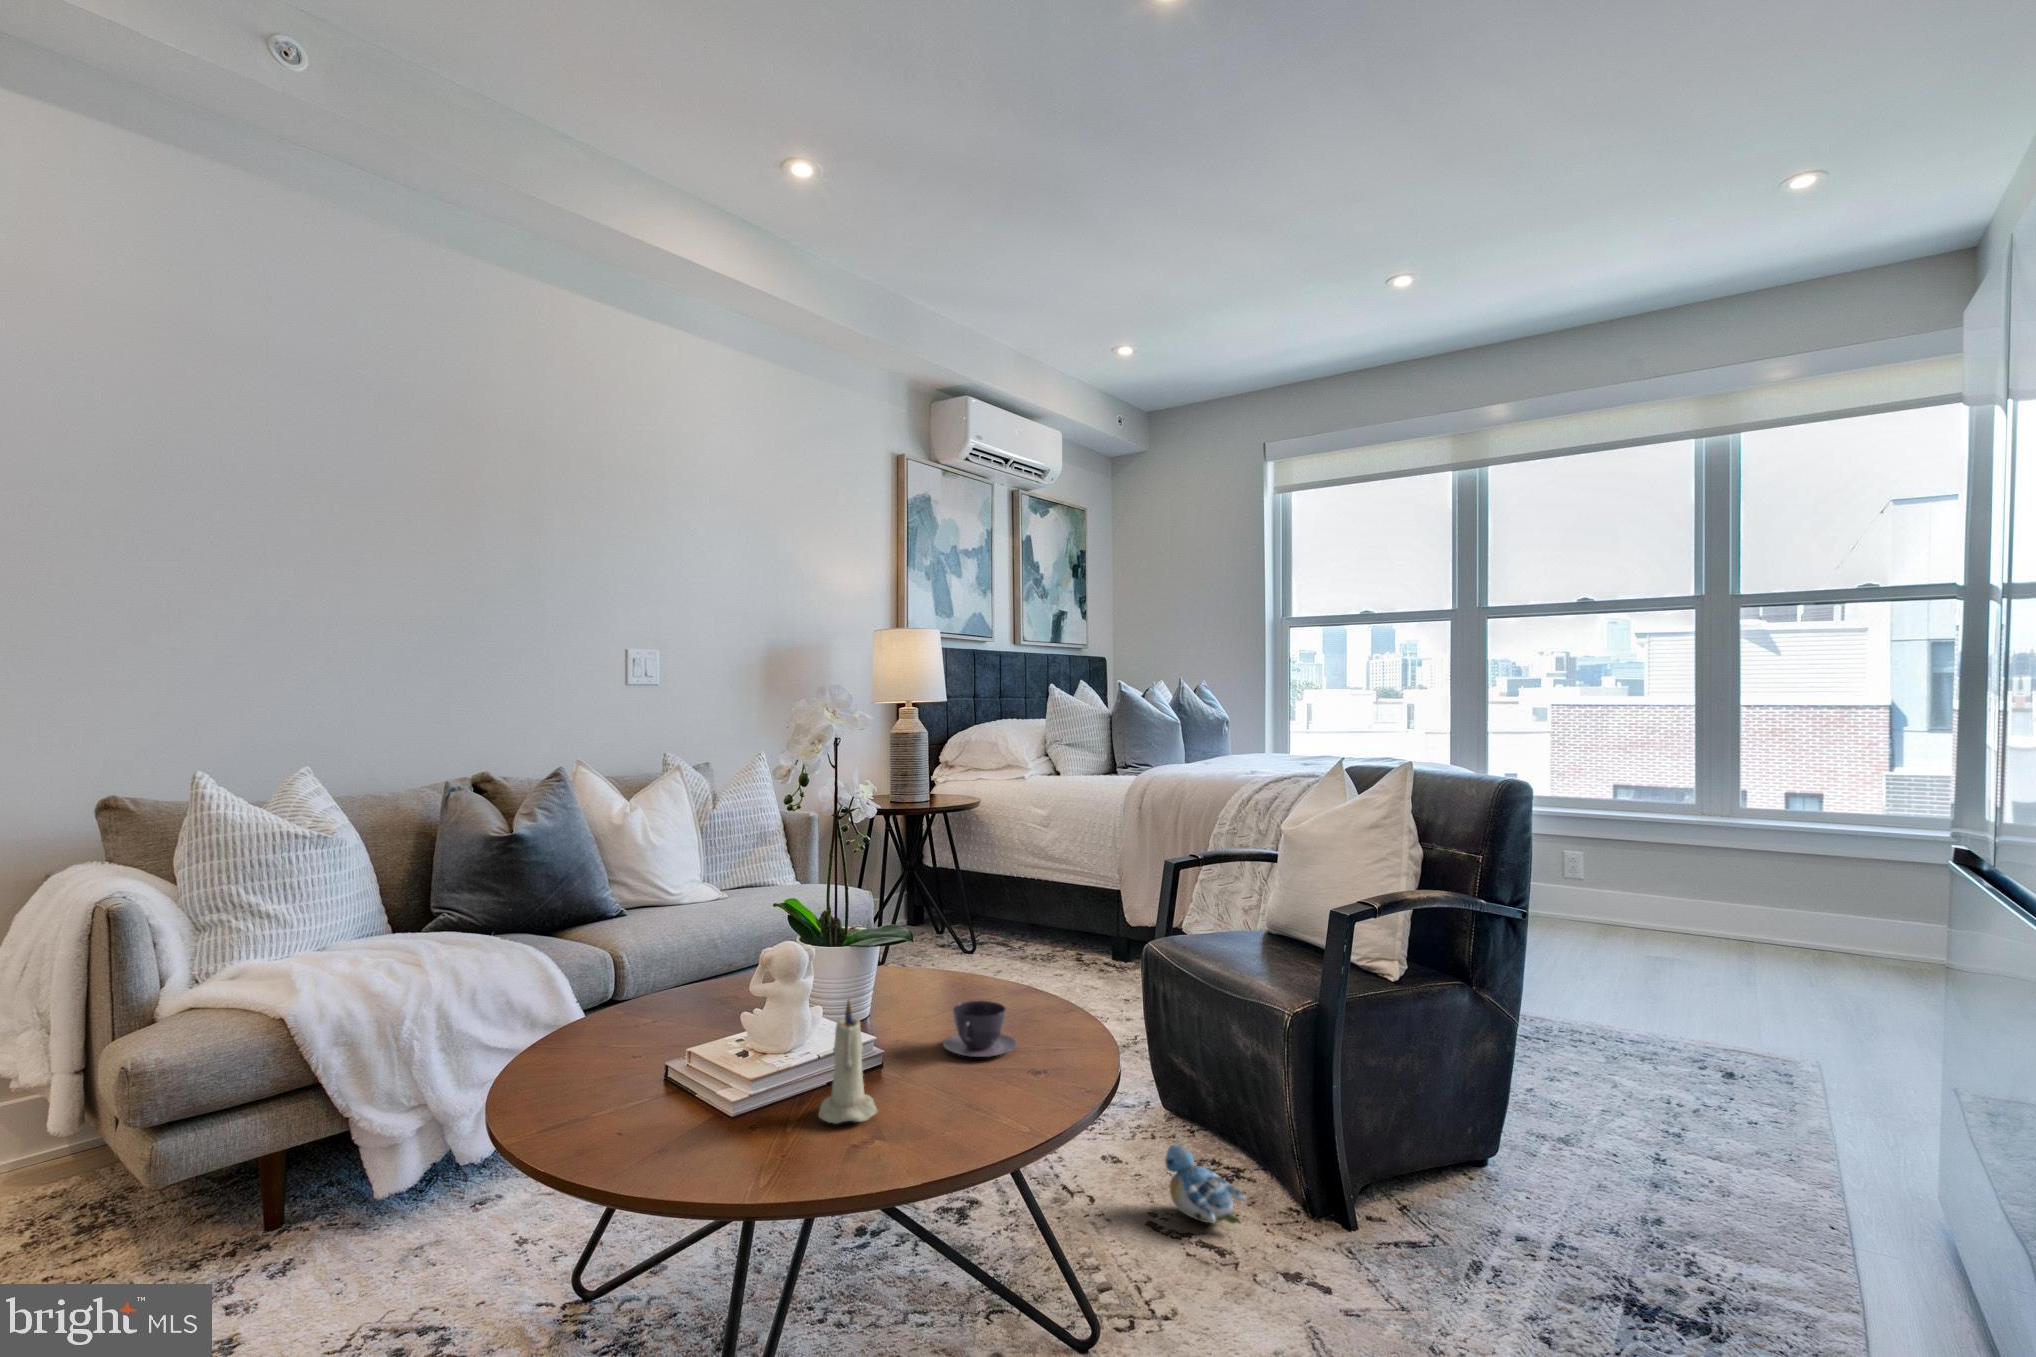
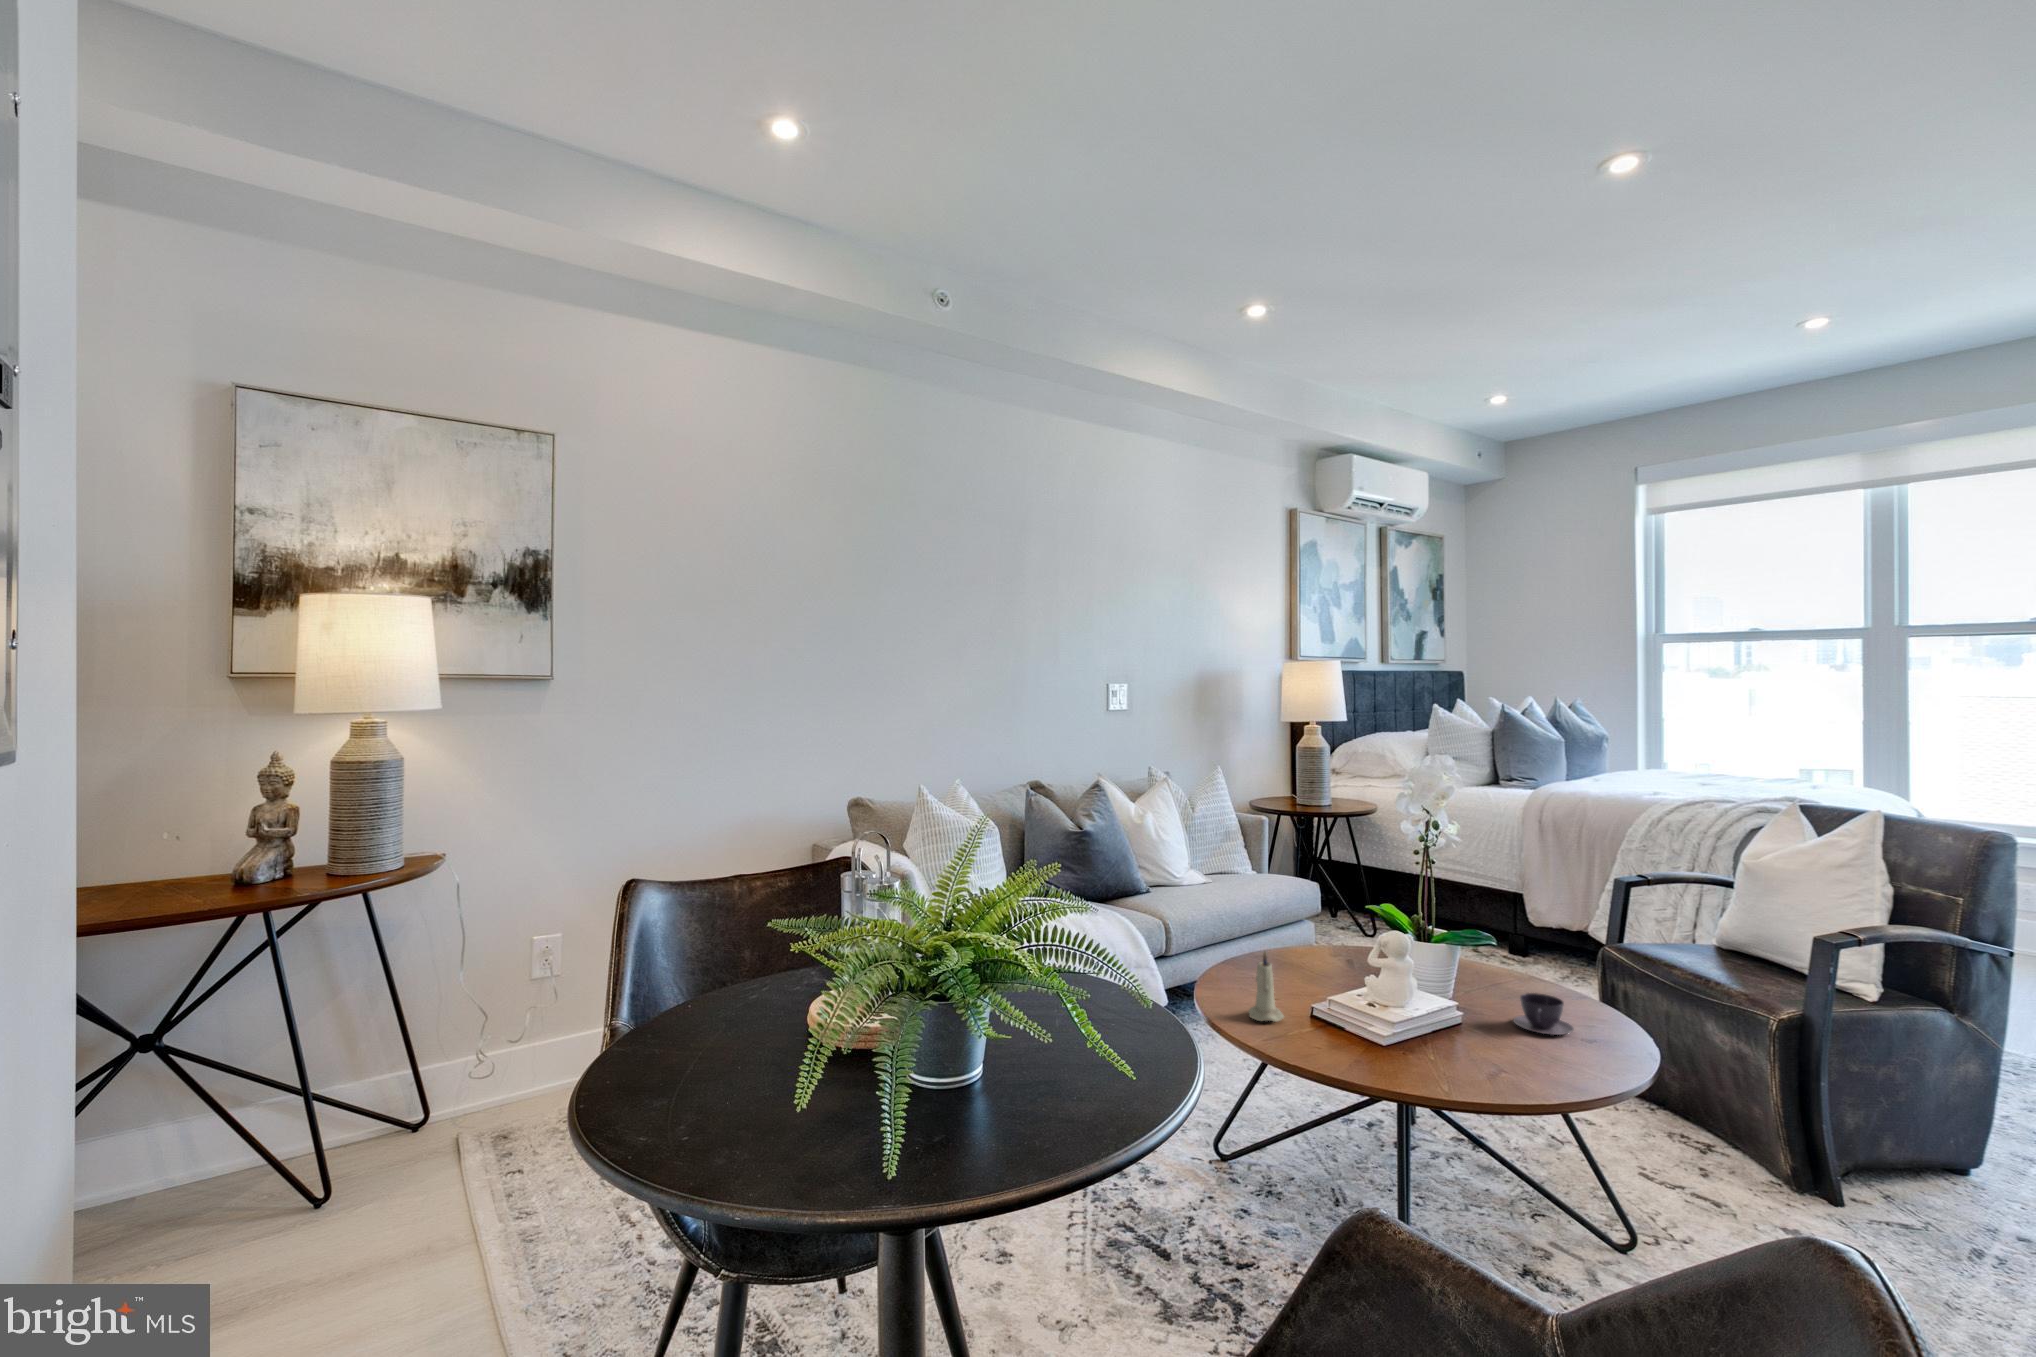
candle: present [818,1000,877,1124] -> present [1249,952,1284,1022]
plush toy: present [1165,1145,1247,1224] -> none [1656,1115,1738,1183]

